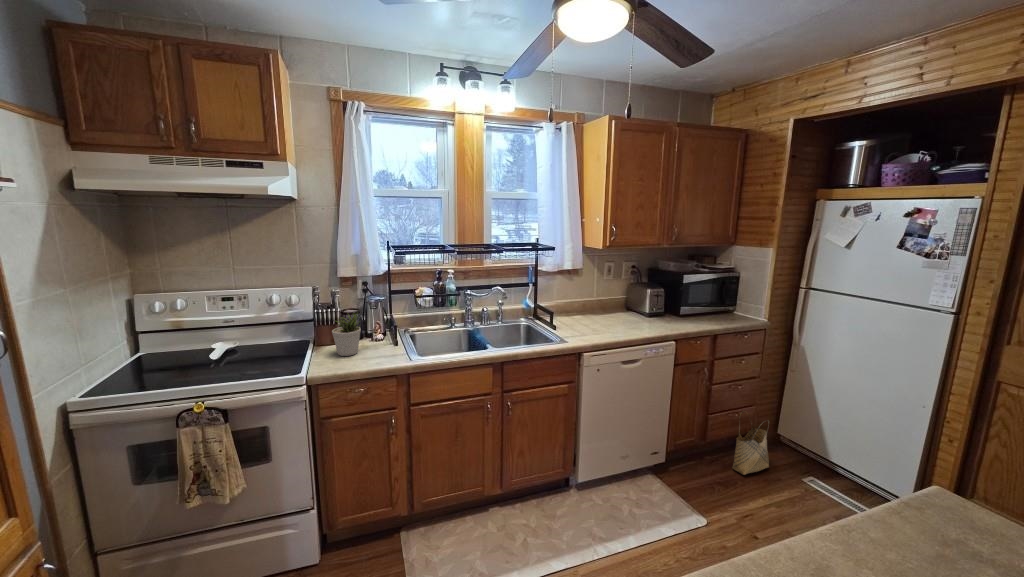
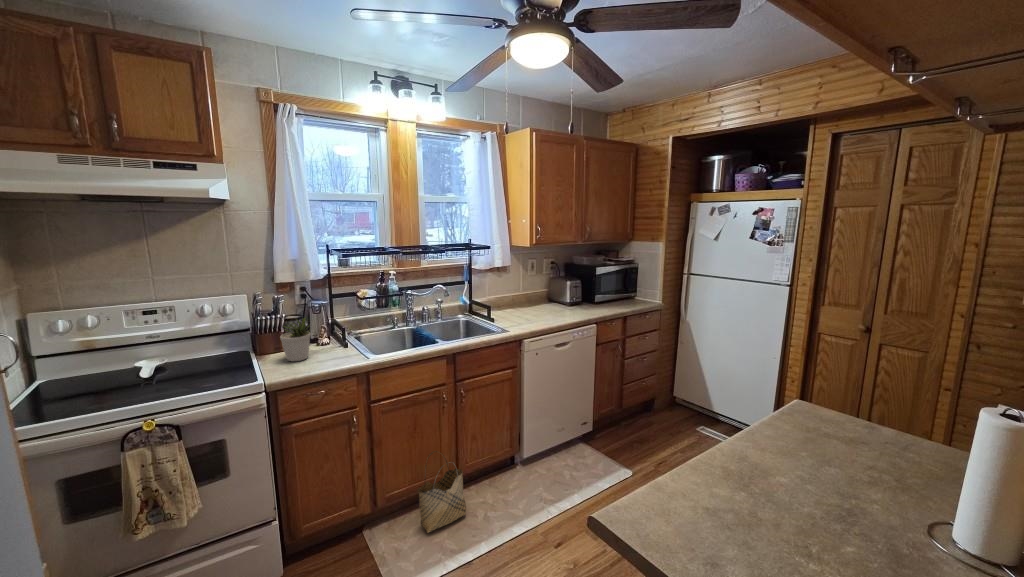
woven basket: present [732,411,769,475] -> present [418,451,466,533]

